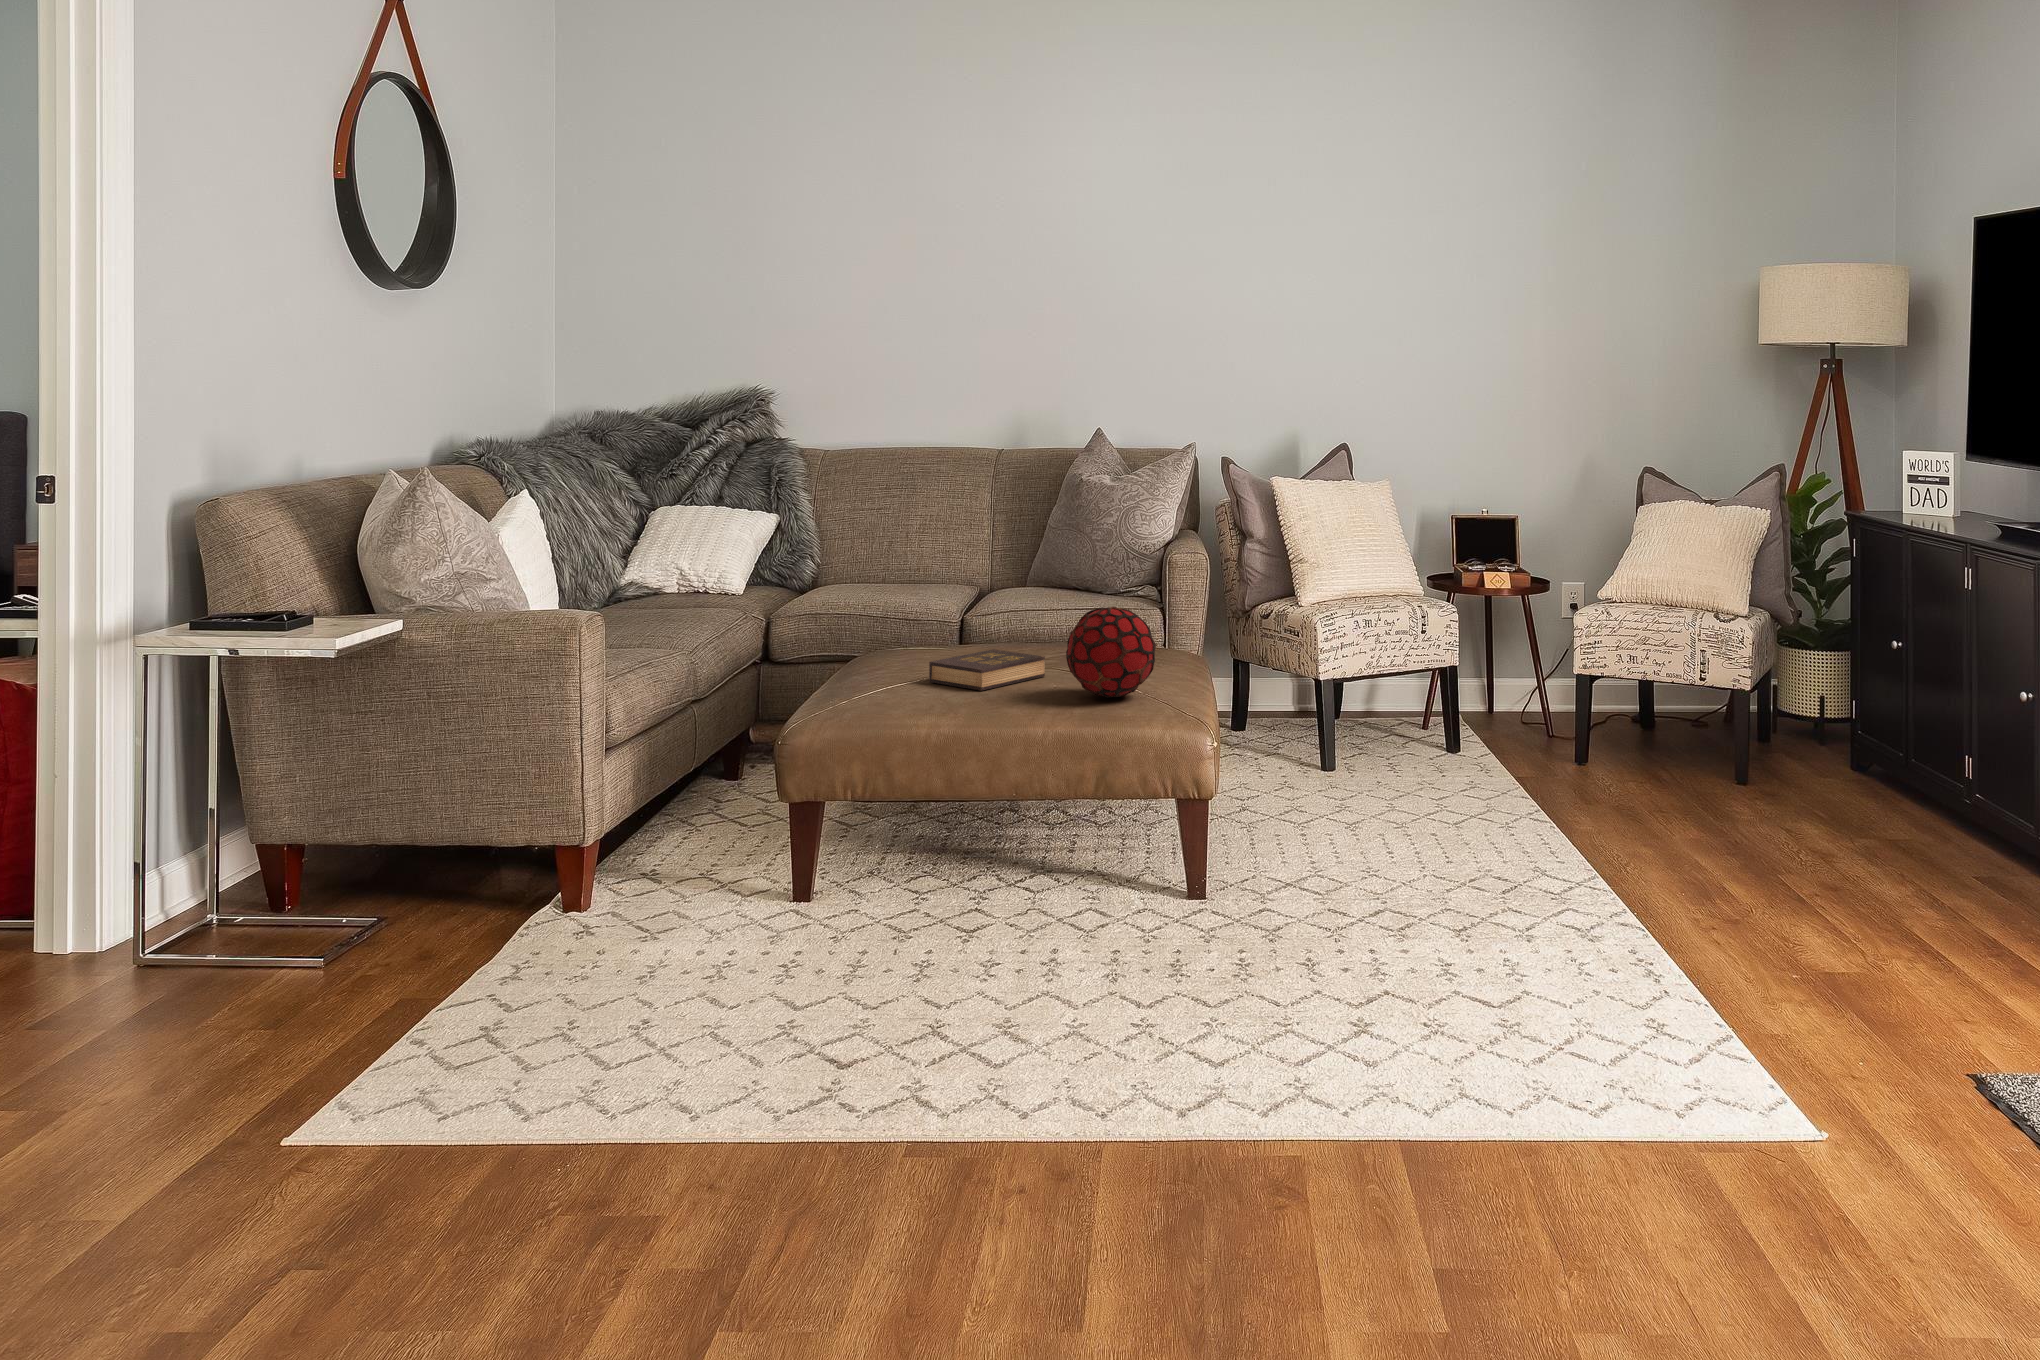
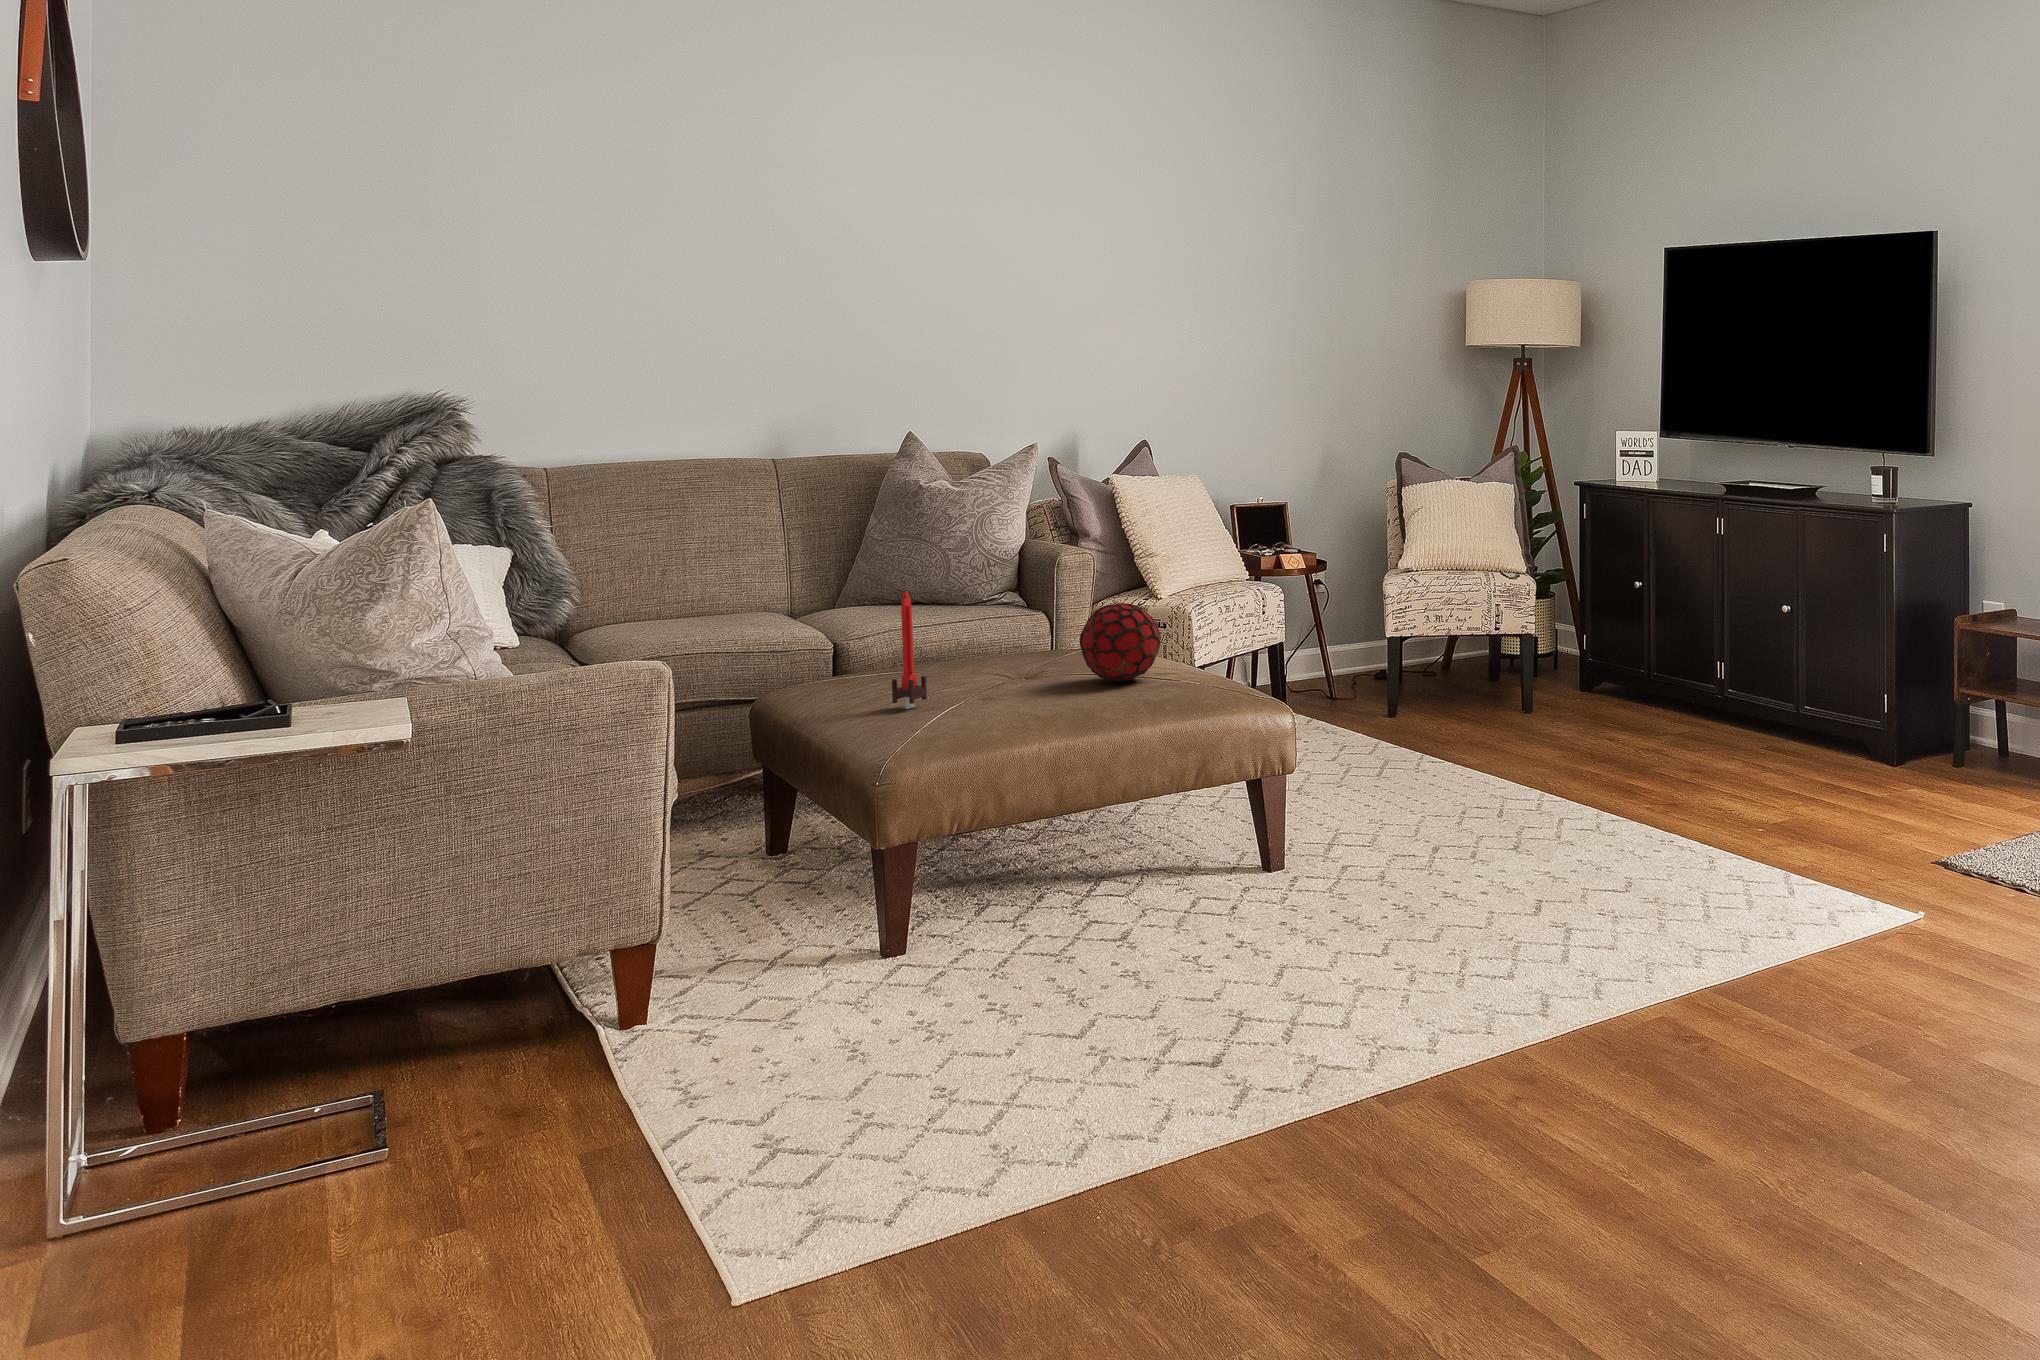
candle: none [859,570,894,697] -> present [892,592,927,709]
hardback book: present [929,649,1045,691] -> none [937,658,1034,693]

